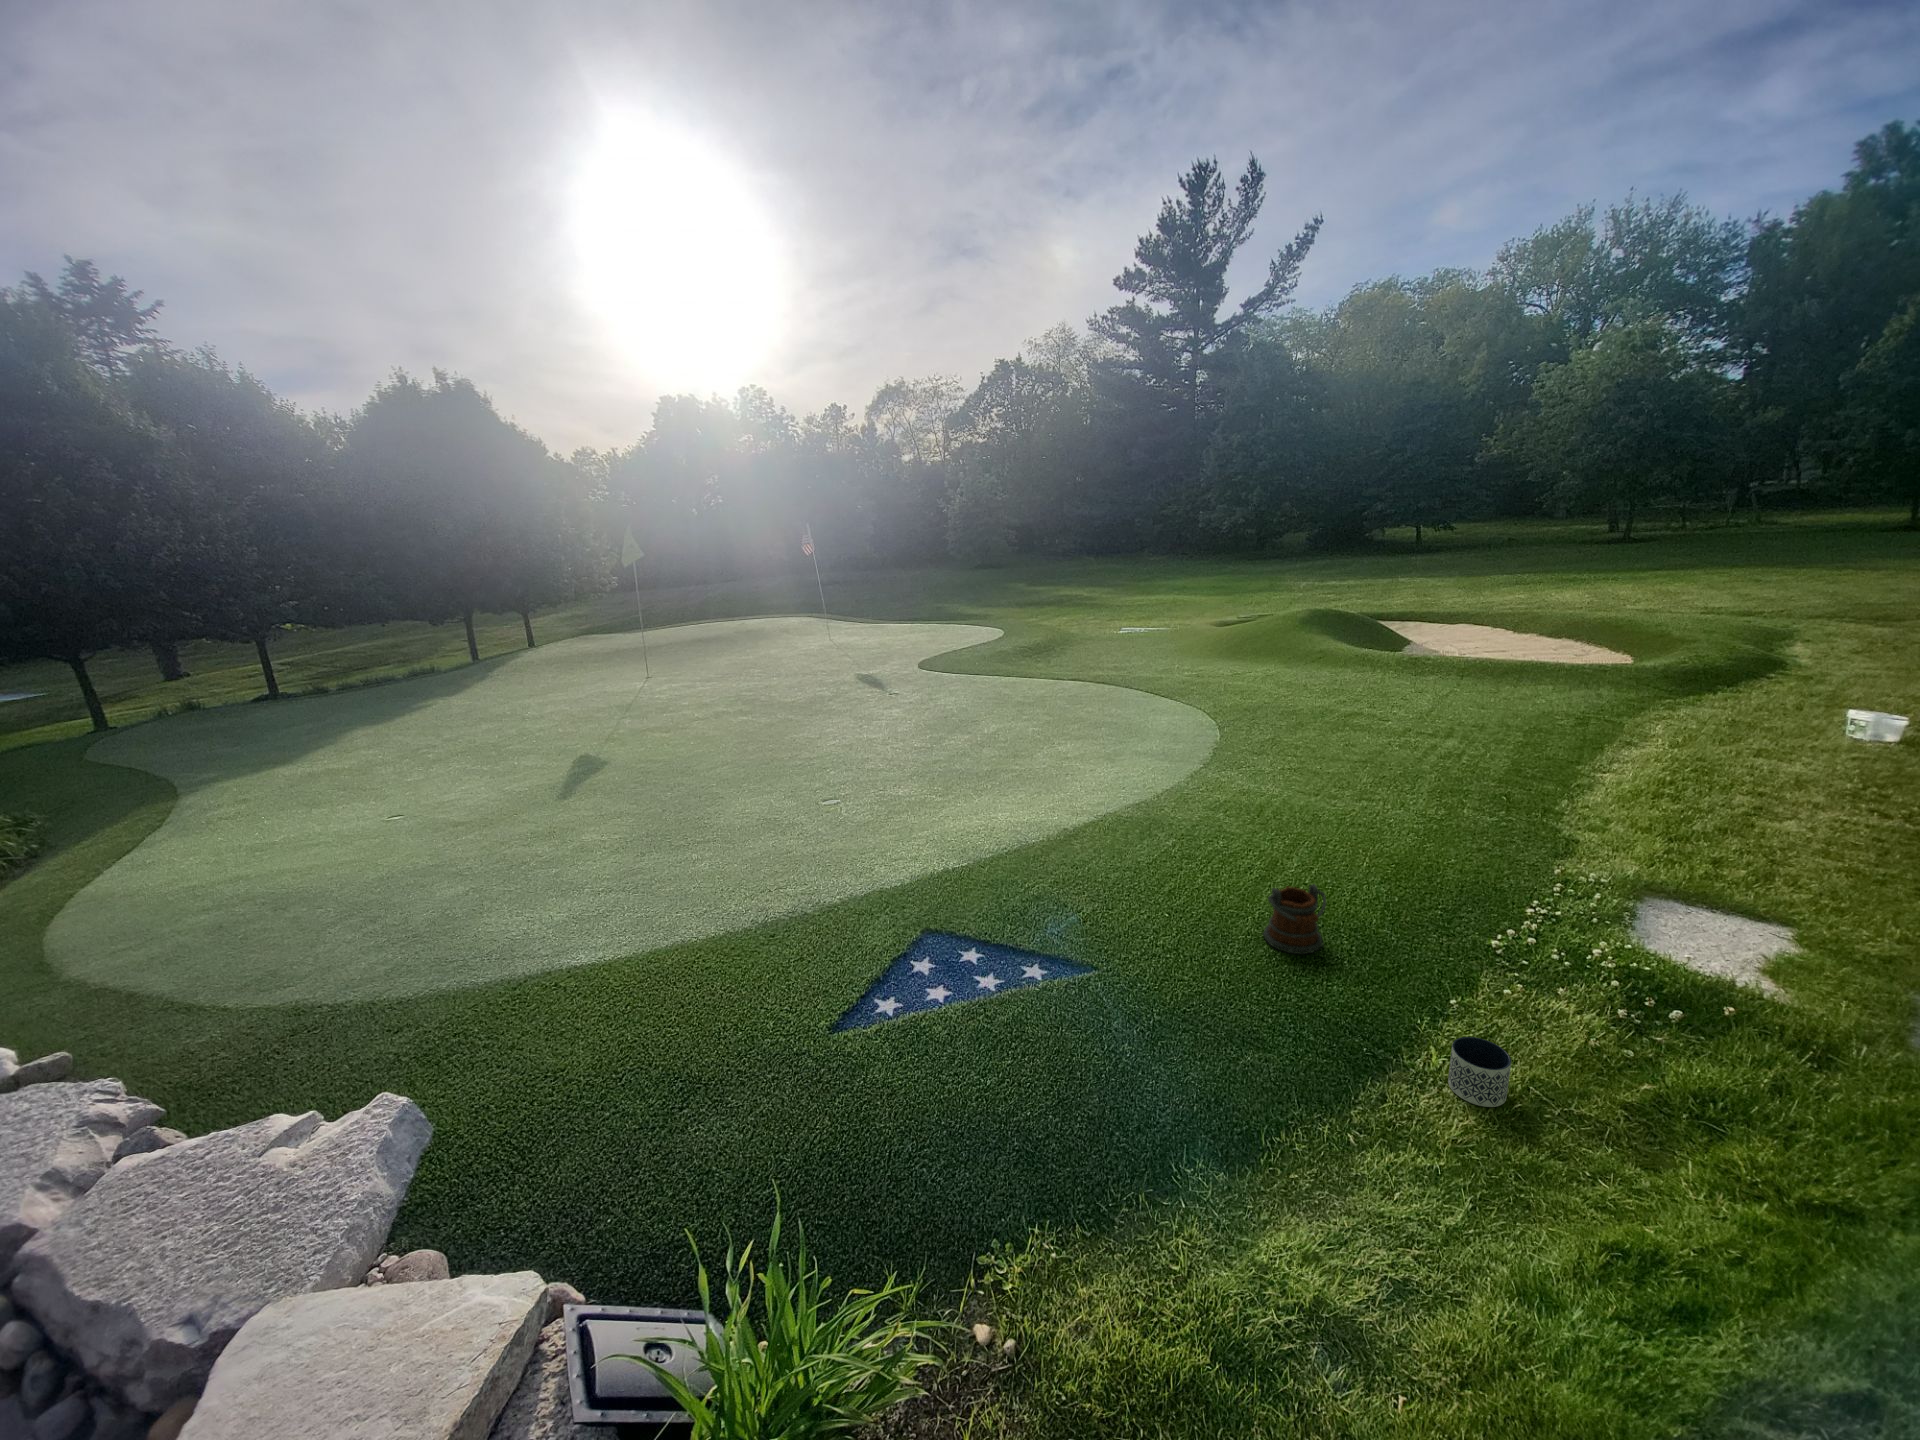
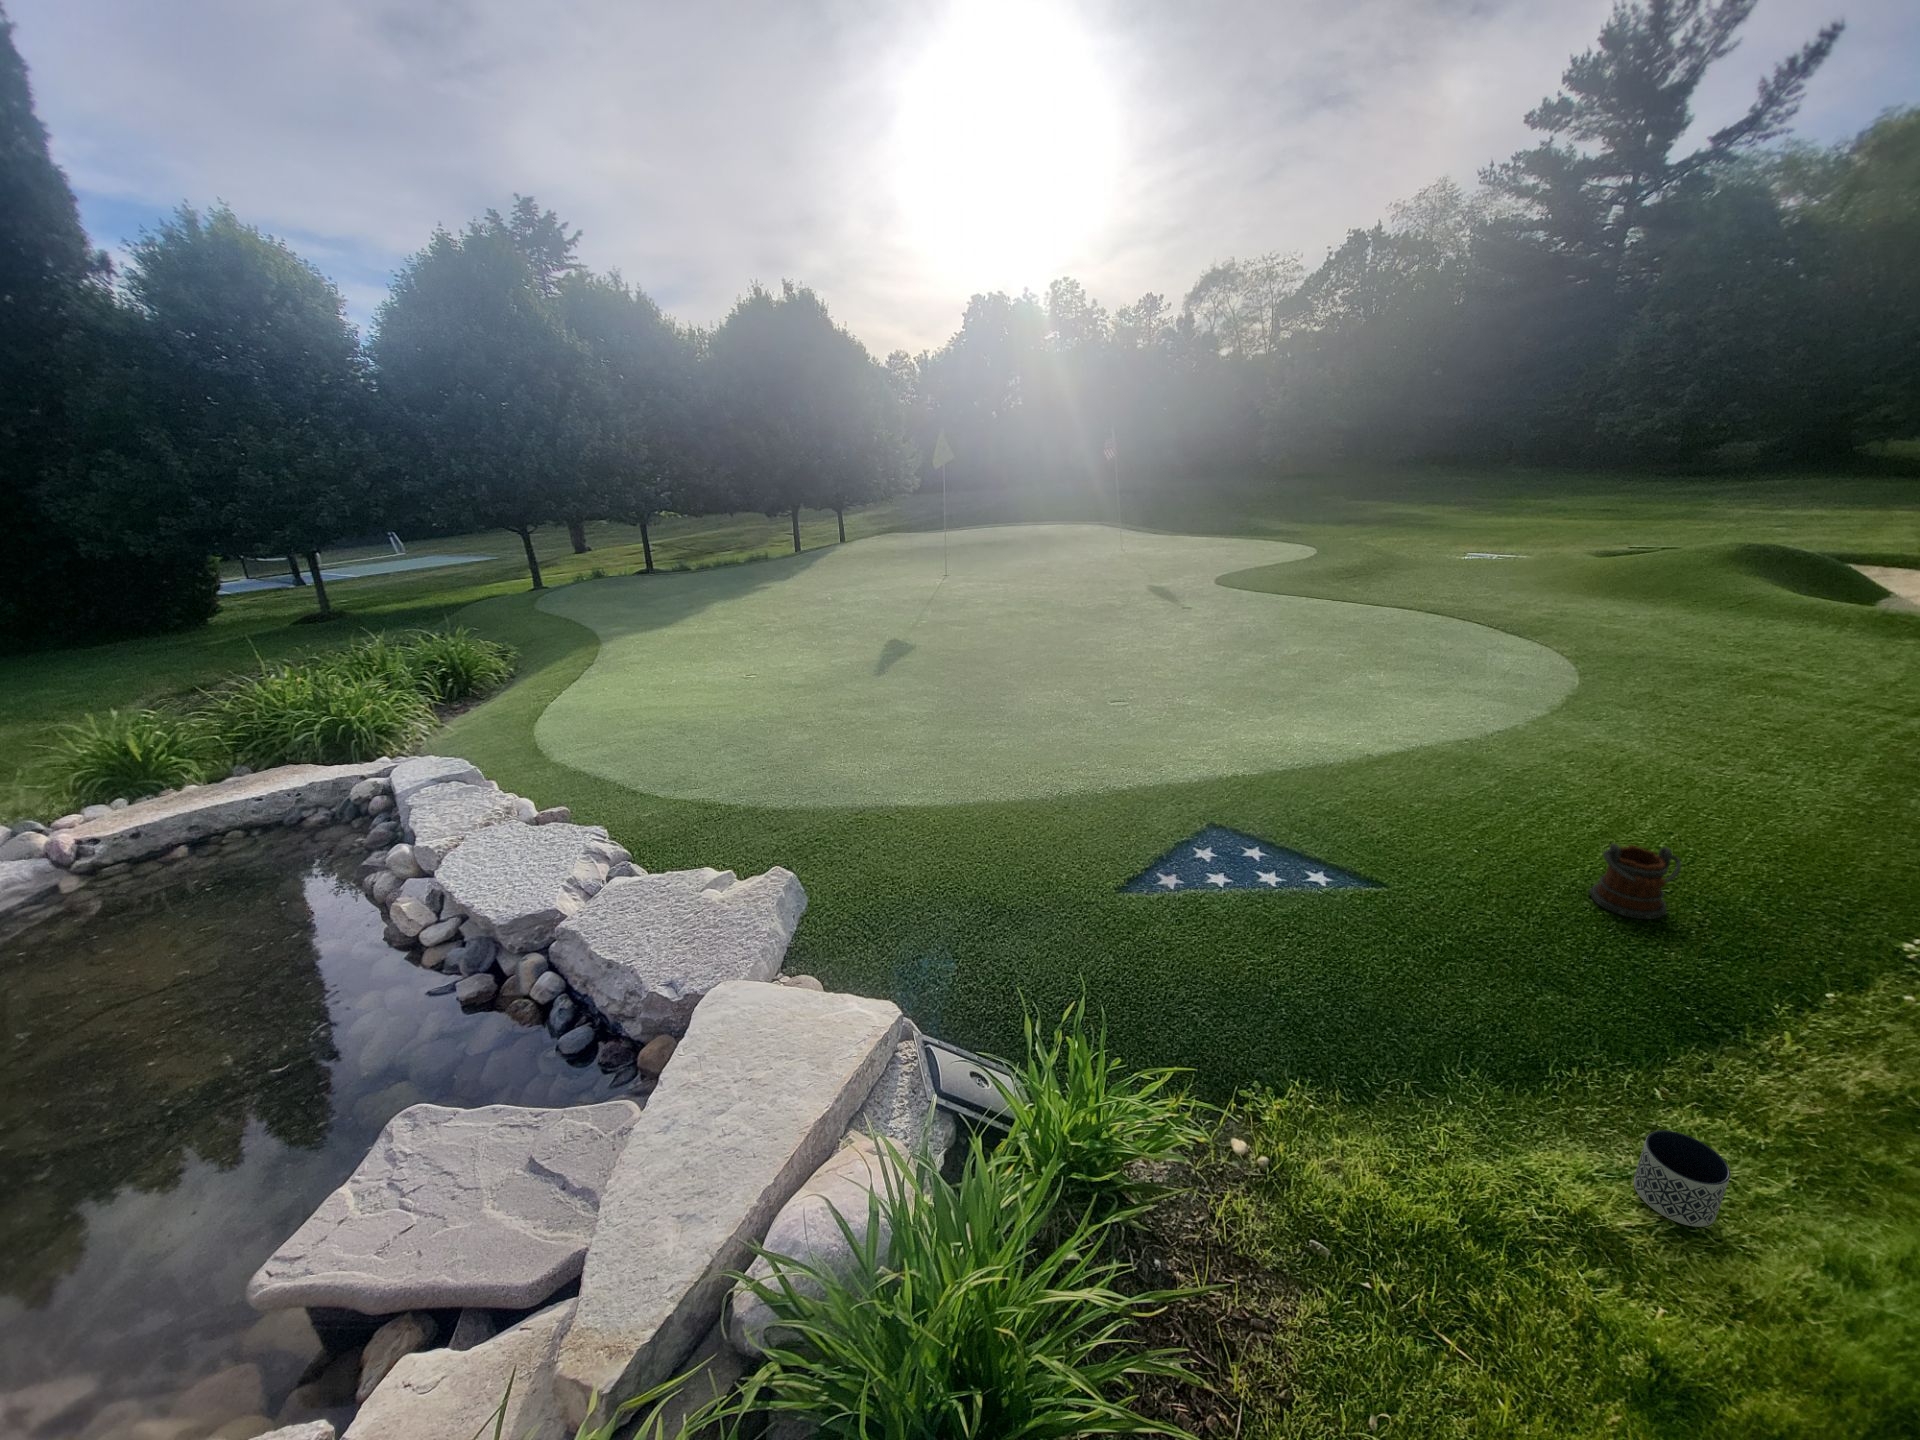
planter: present [1448,1037,1511,1107] -> present [1633,1130,1731,1227]

